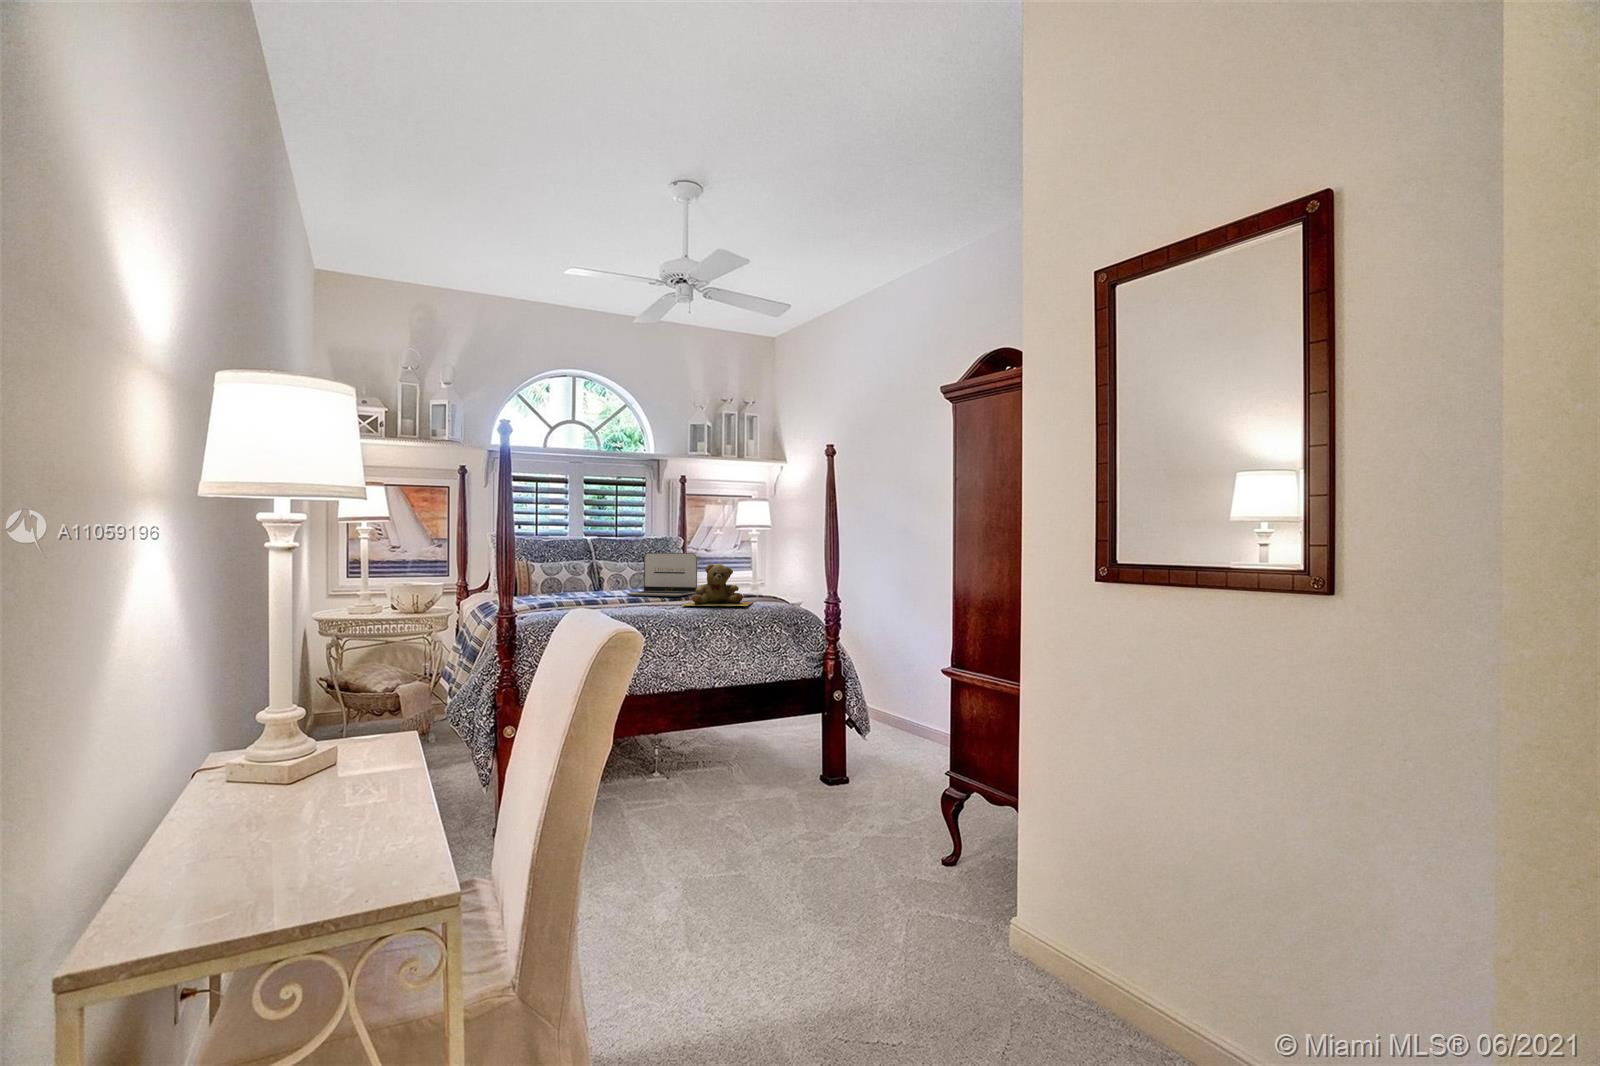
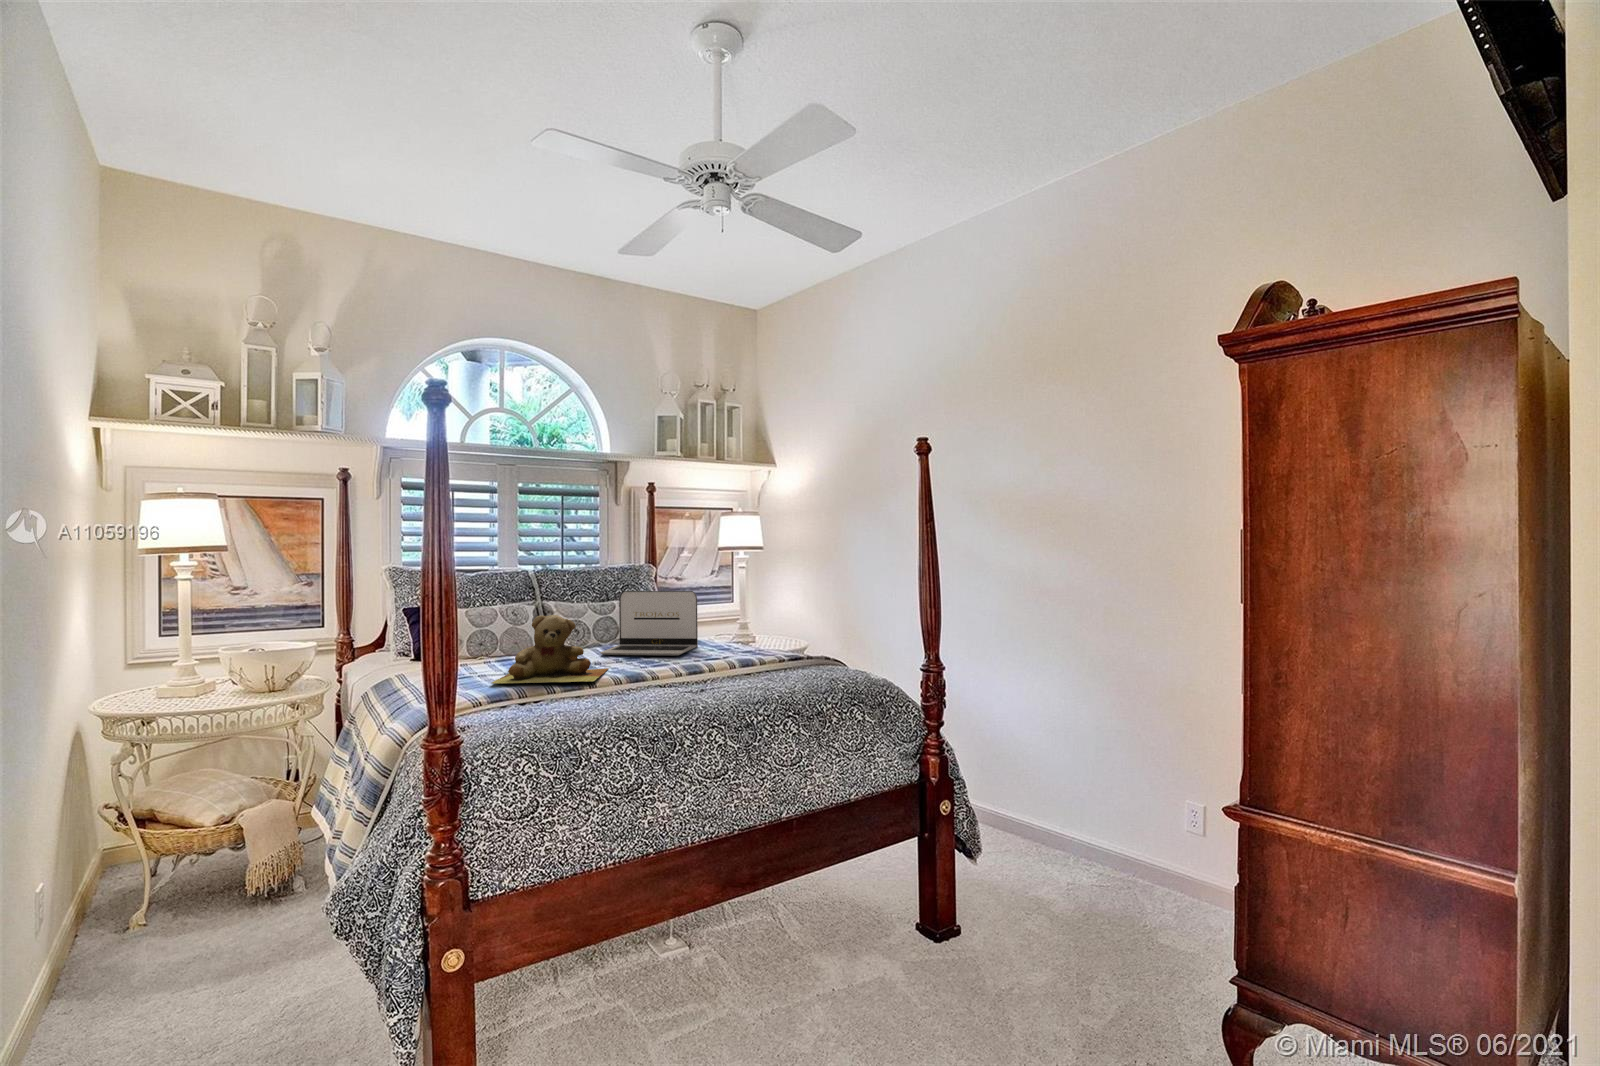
teddy bear: present [683,564,753,606] -> present [492,615,609,684]

